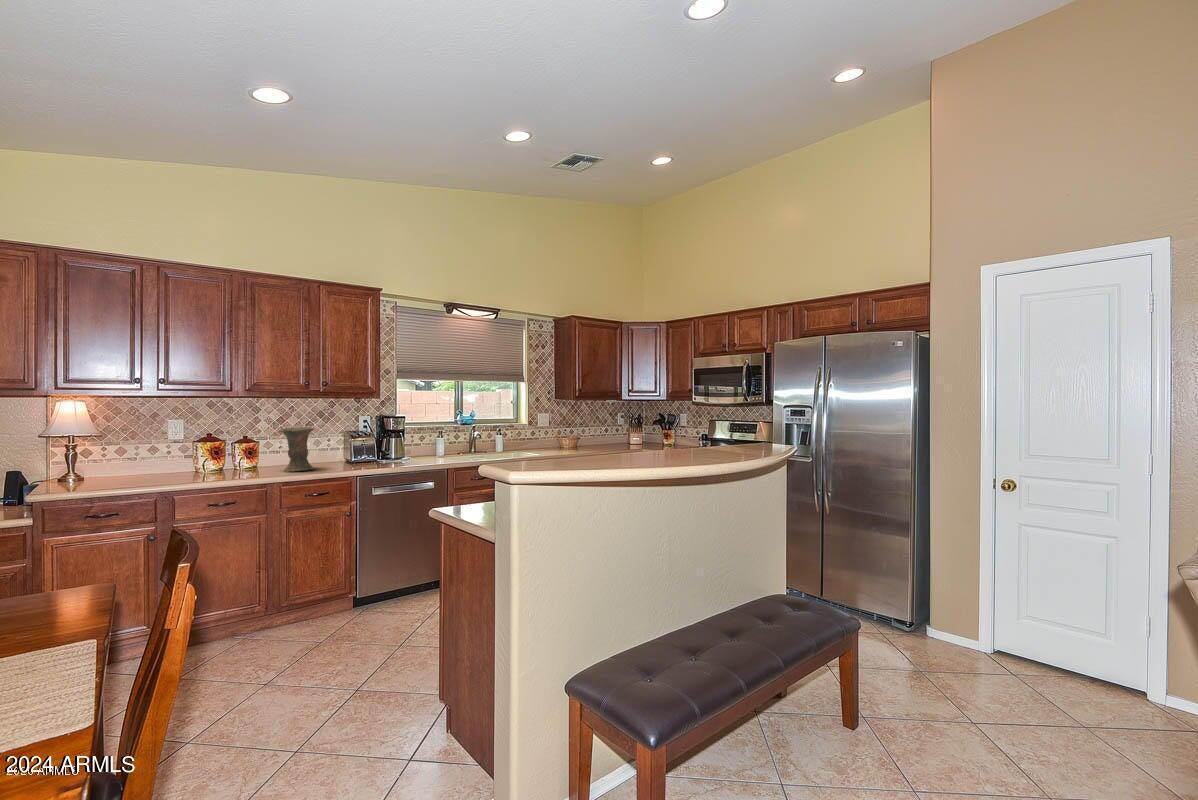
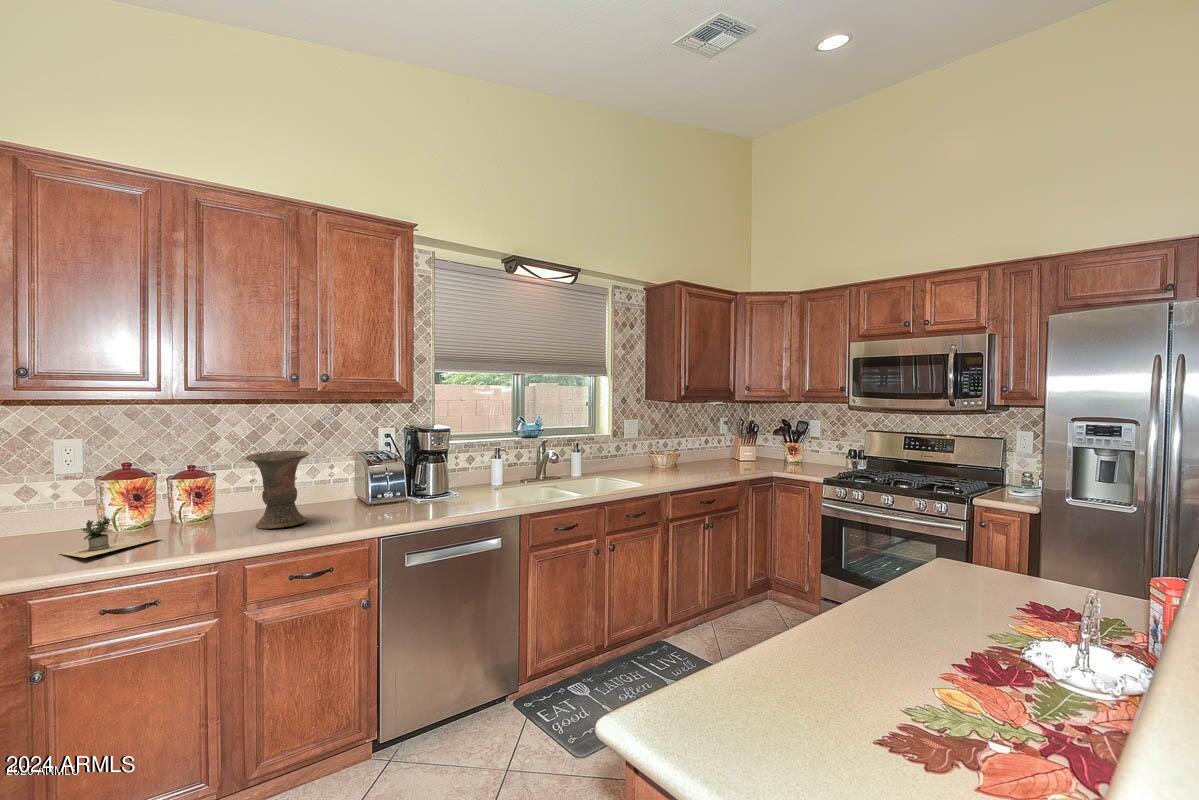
potted plant: none [180,459,246,479] -> present [60,515,187,558]

